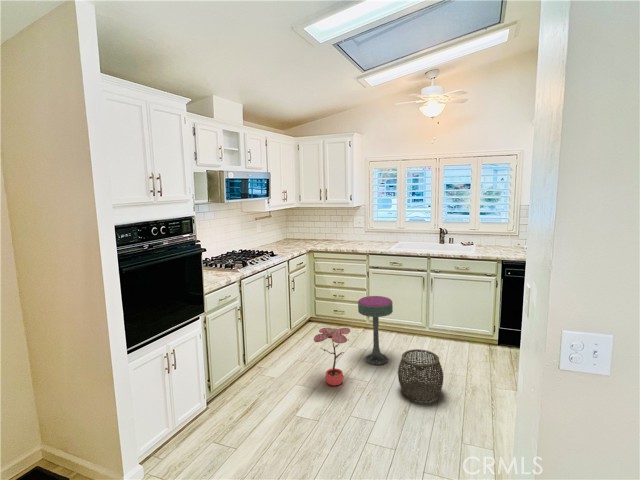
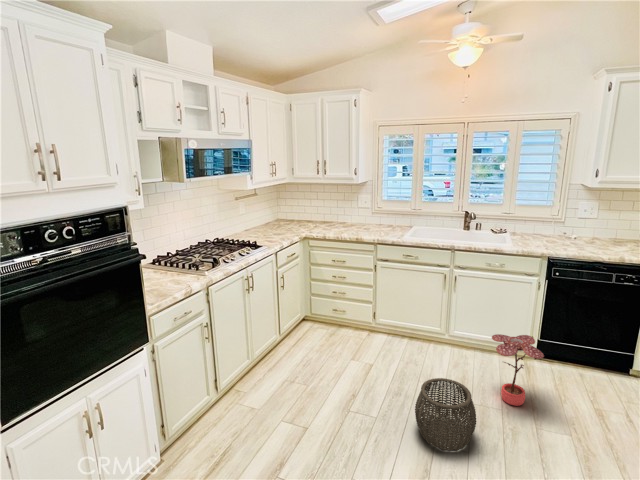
bar stool: present [358,296,393,365] -> none [363,301,408,389]
potted plant: present [314,328,350,385] -> present [492,334,544,406]

